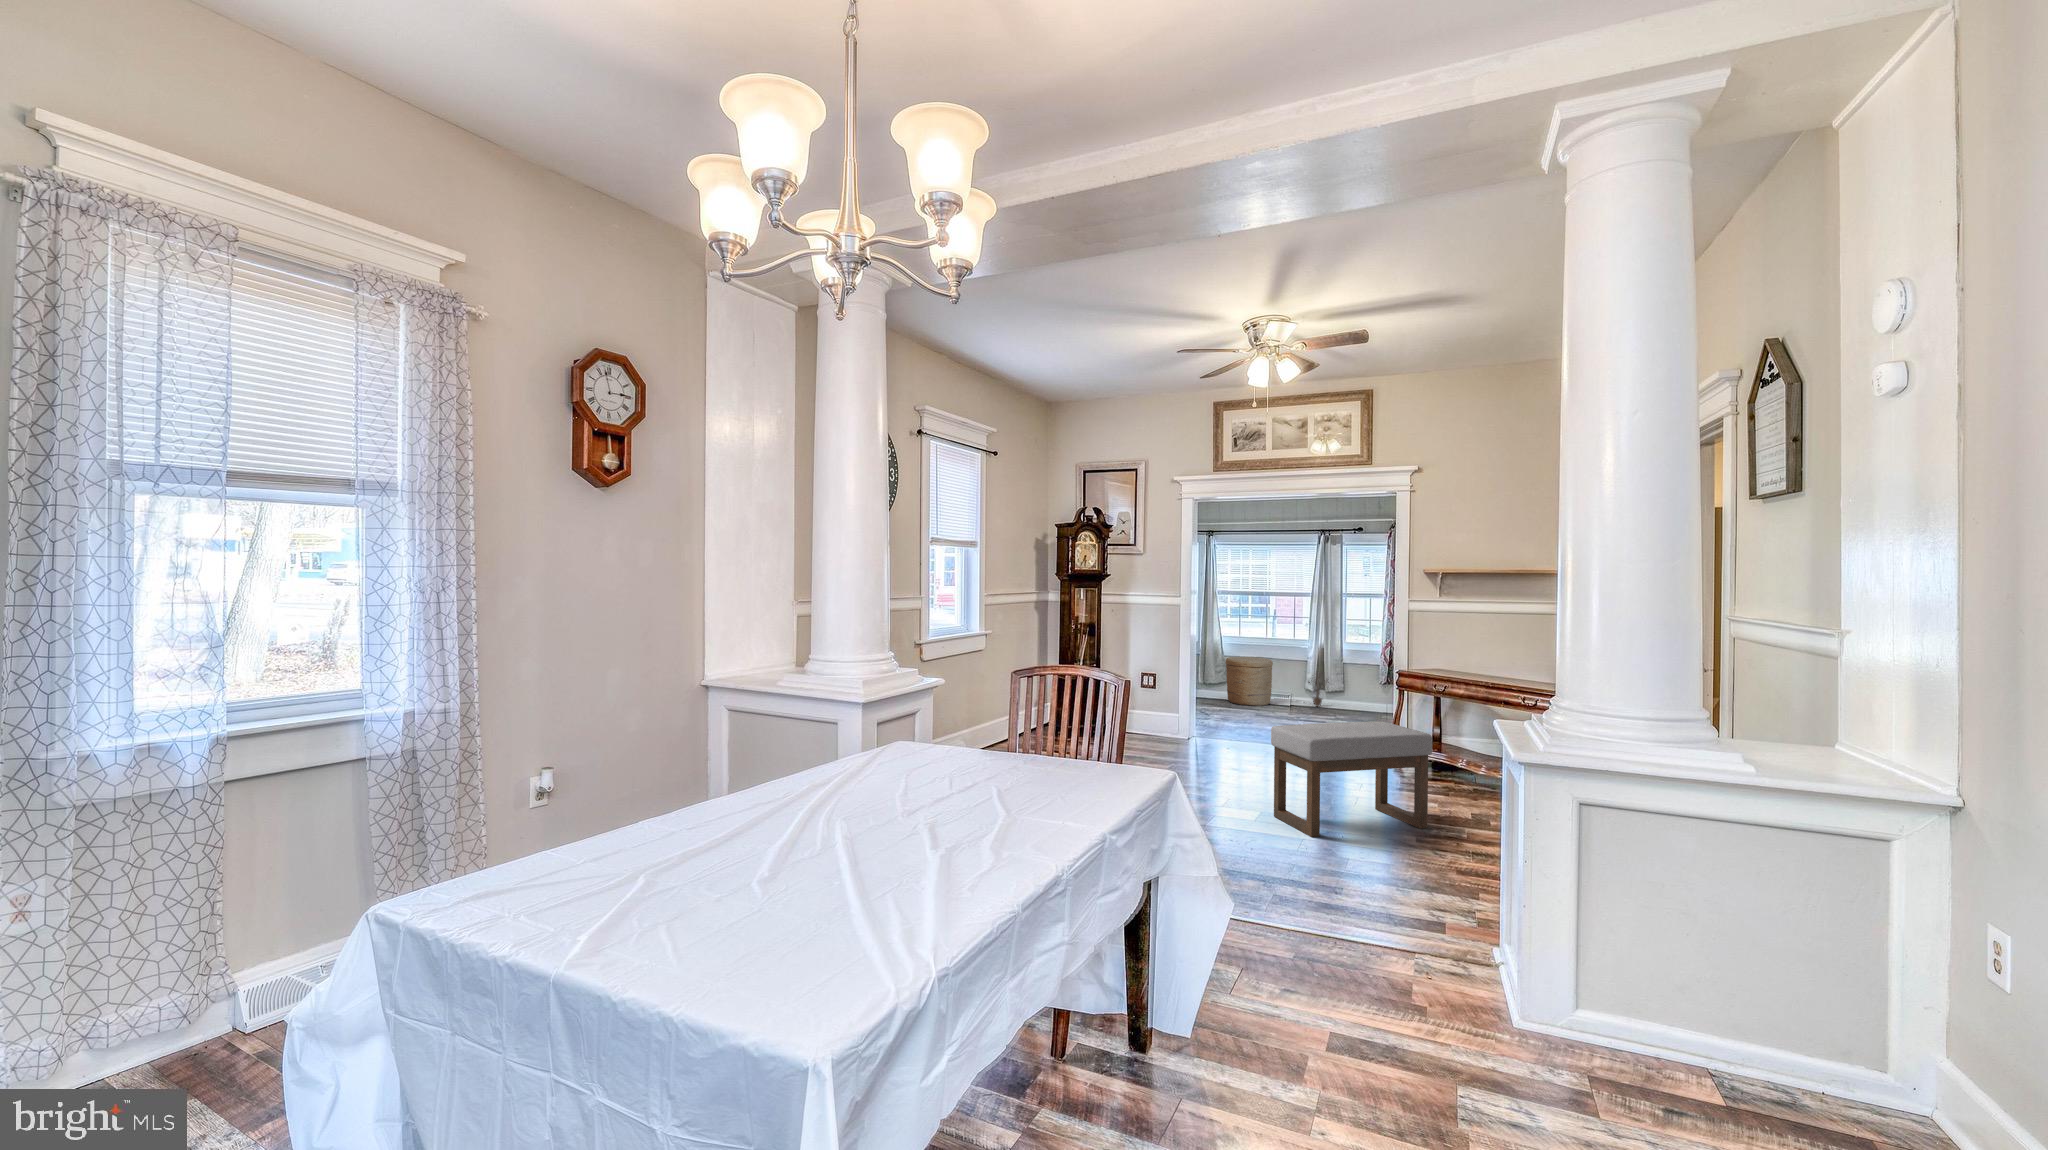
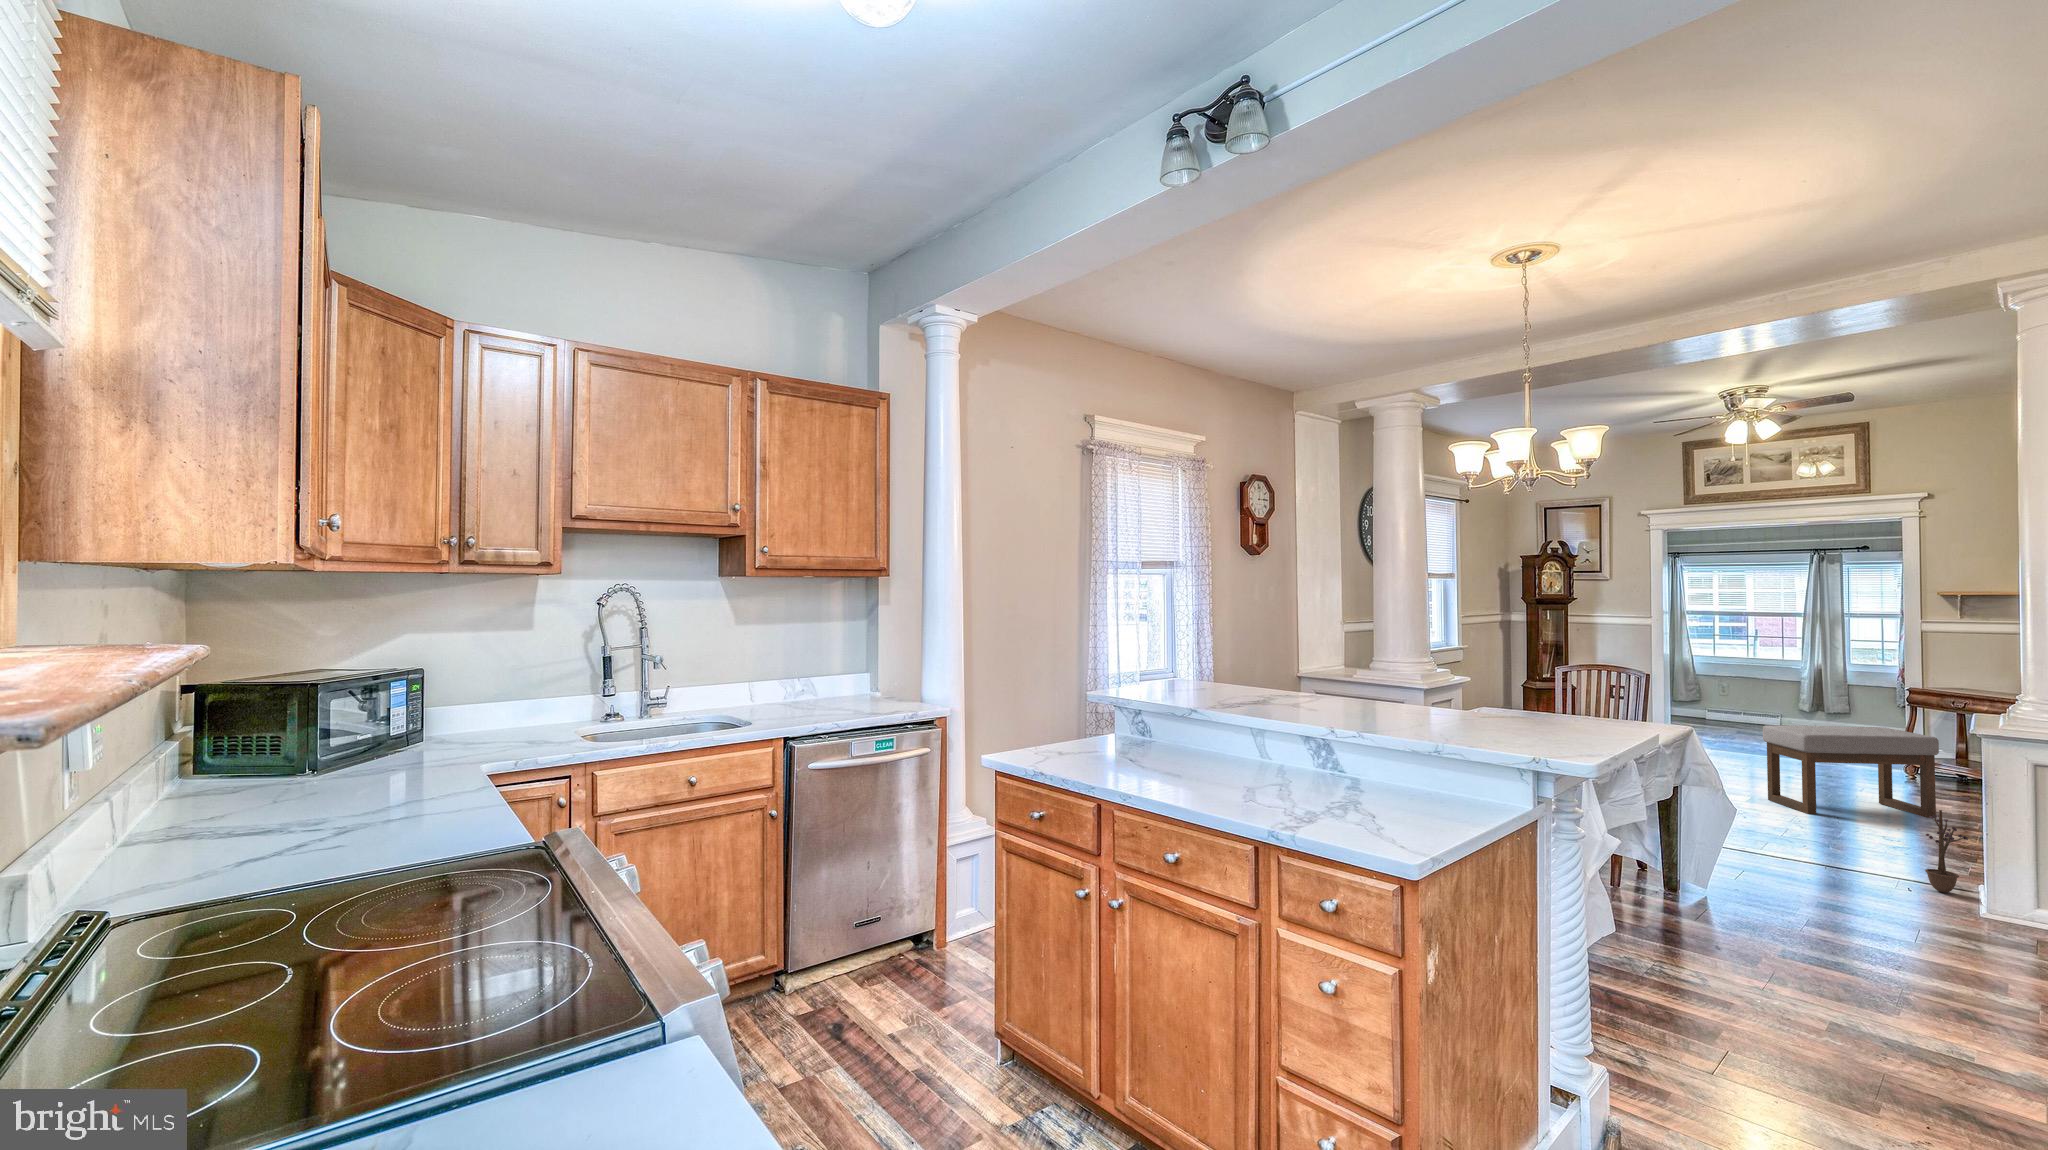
woven basket: present [1225,657,1273,706] -> none [1697,676,1756,725]
decorative plant: present [1308,678,1329,707] -> present [1925,810,1968,893]

